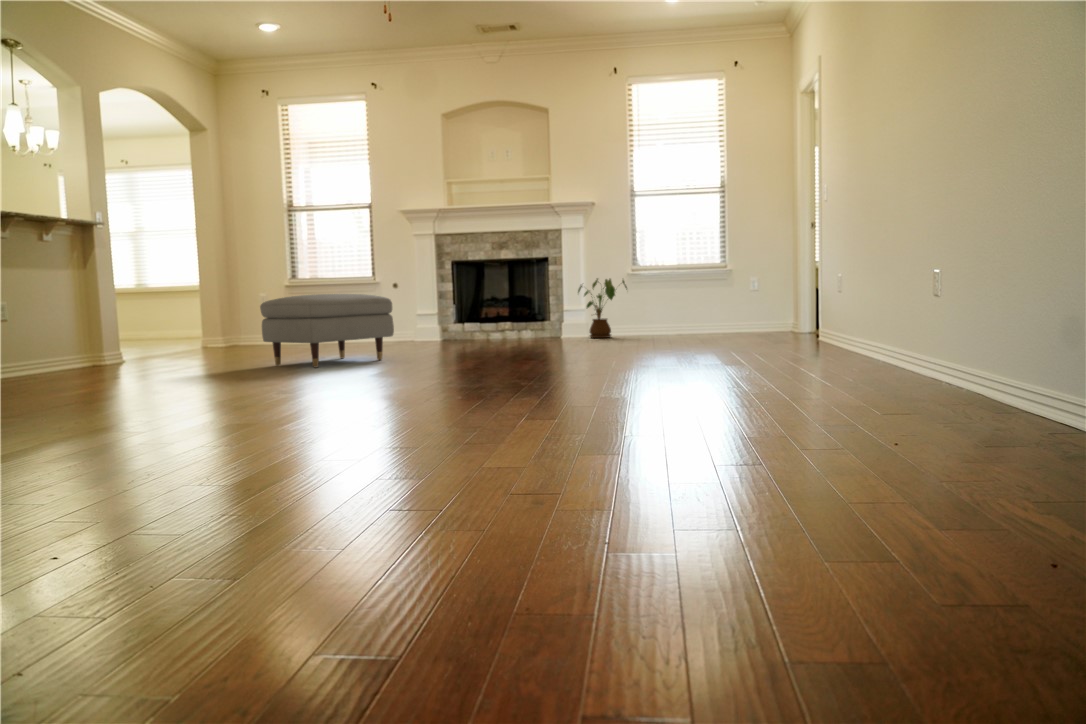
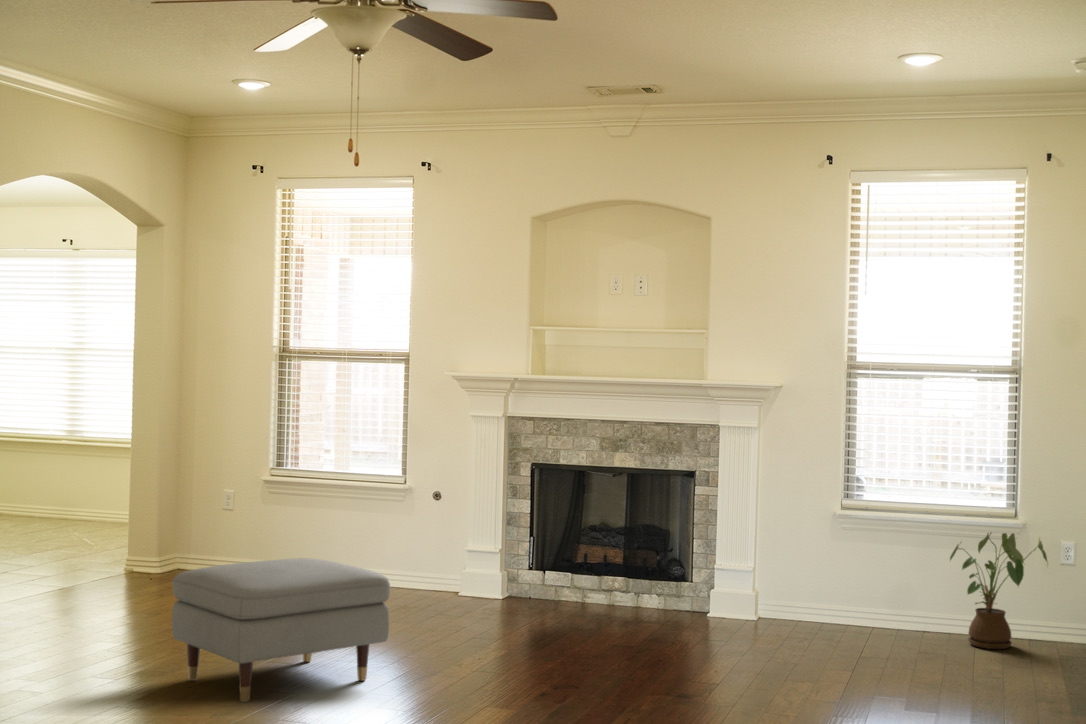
house plant: present [578,278,627,338] -> present [950,533,1048,649]

